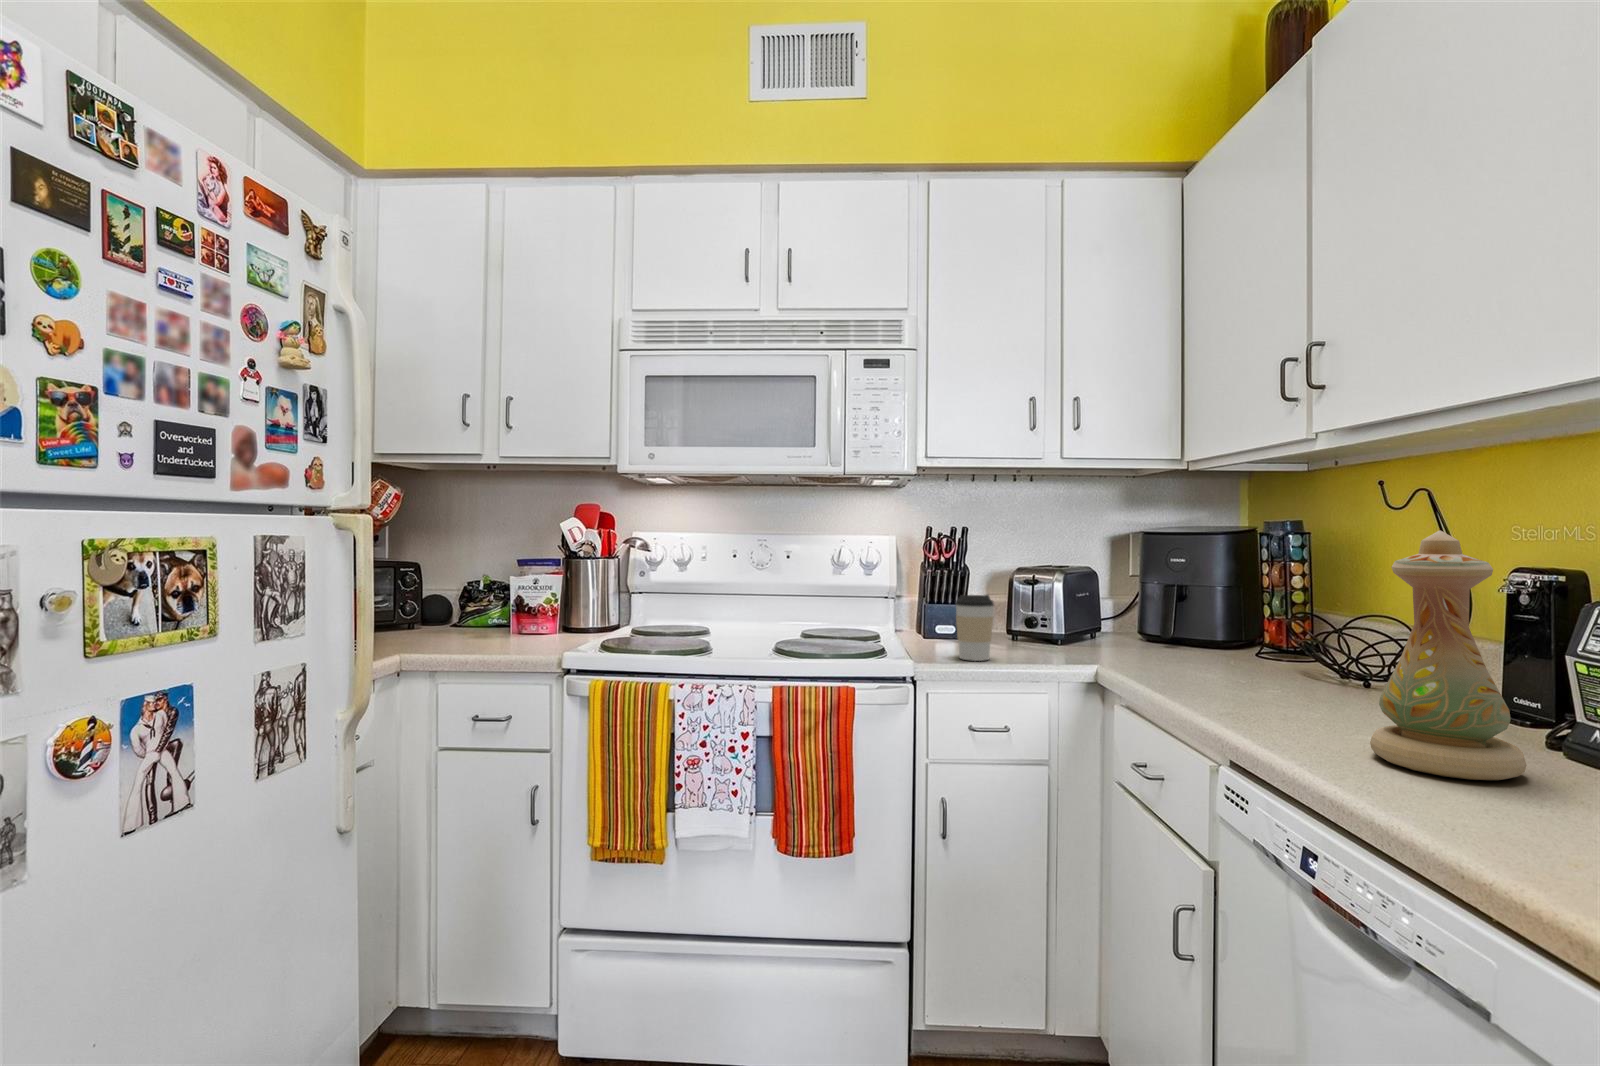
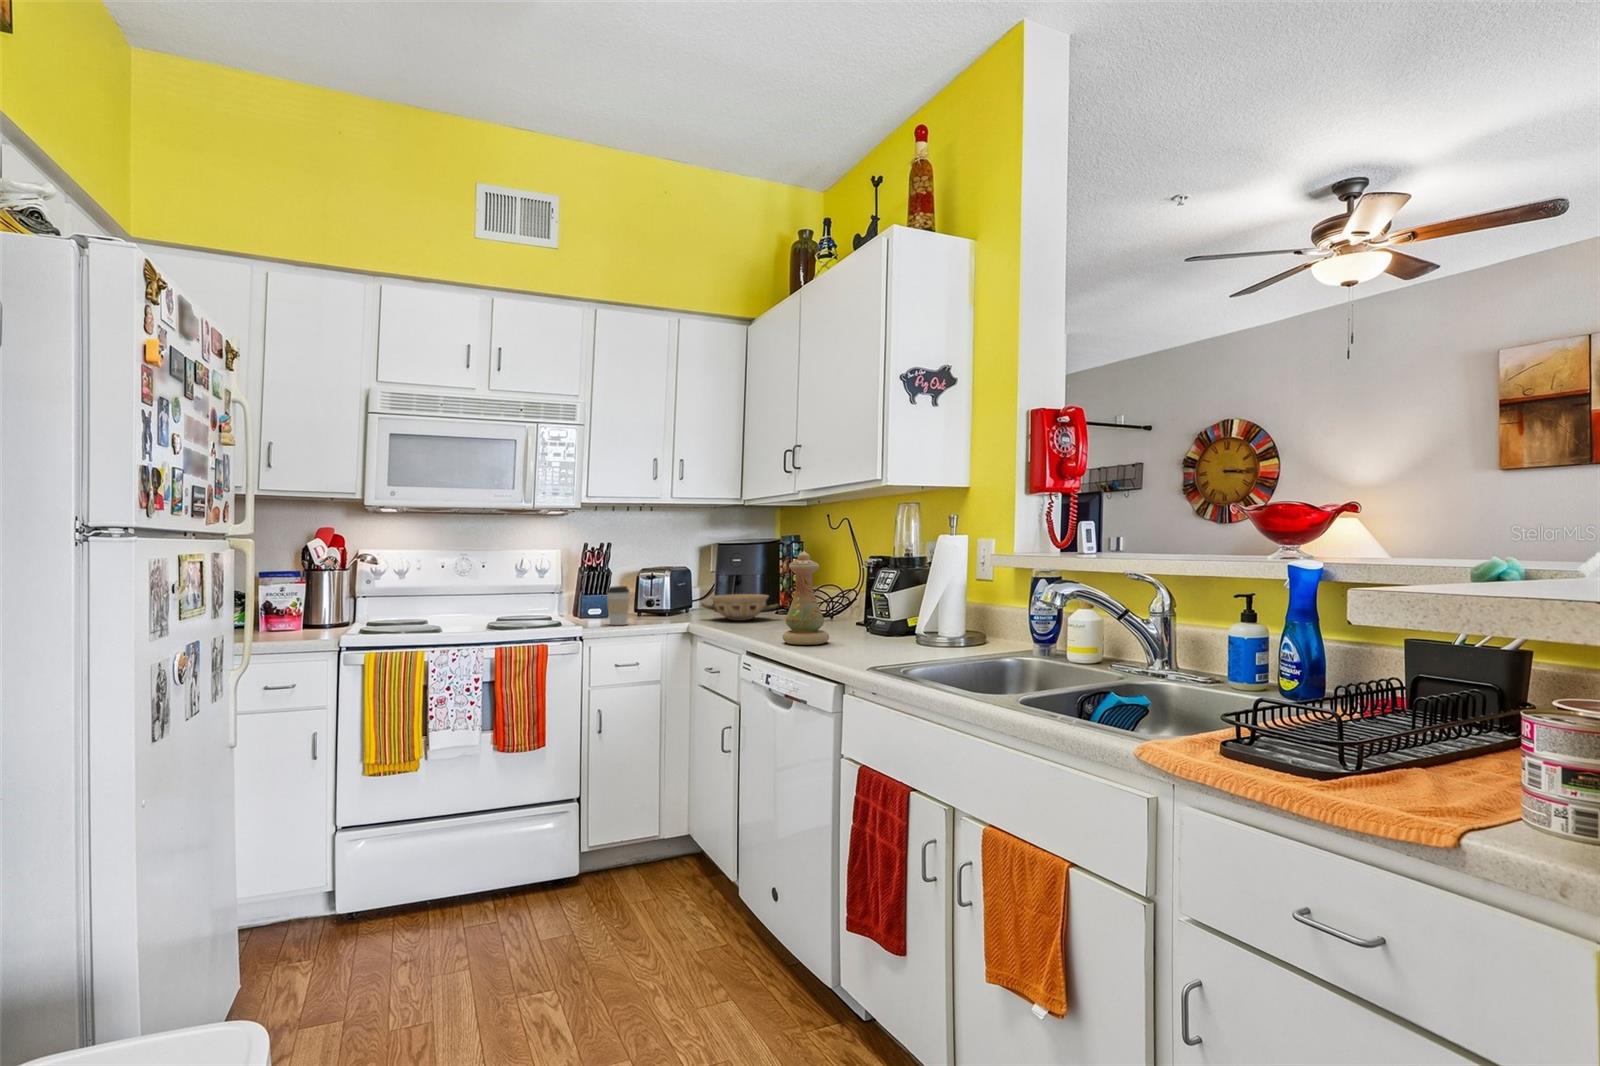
ceramic bowl: none [1119,617,1279,667] -> present [701,594,779,621]

